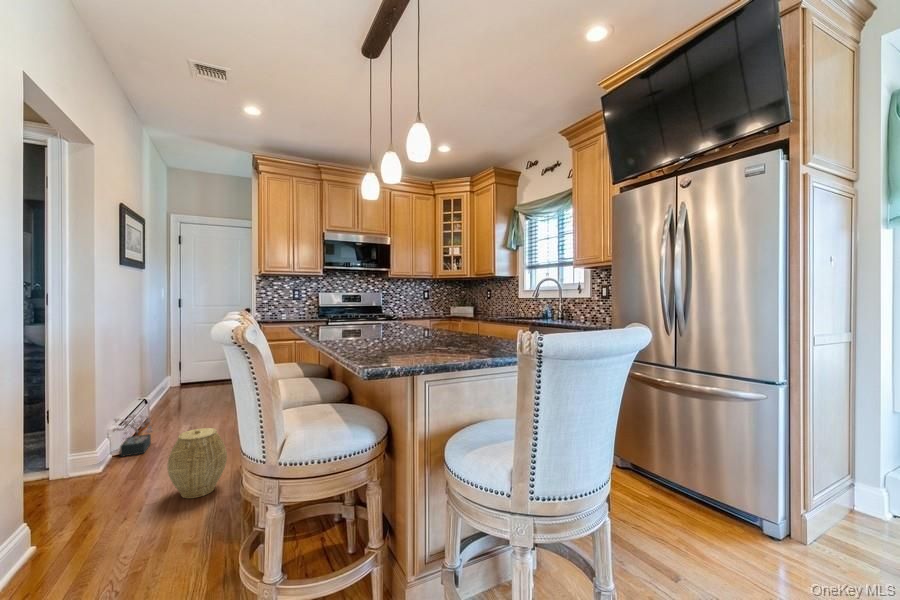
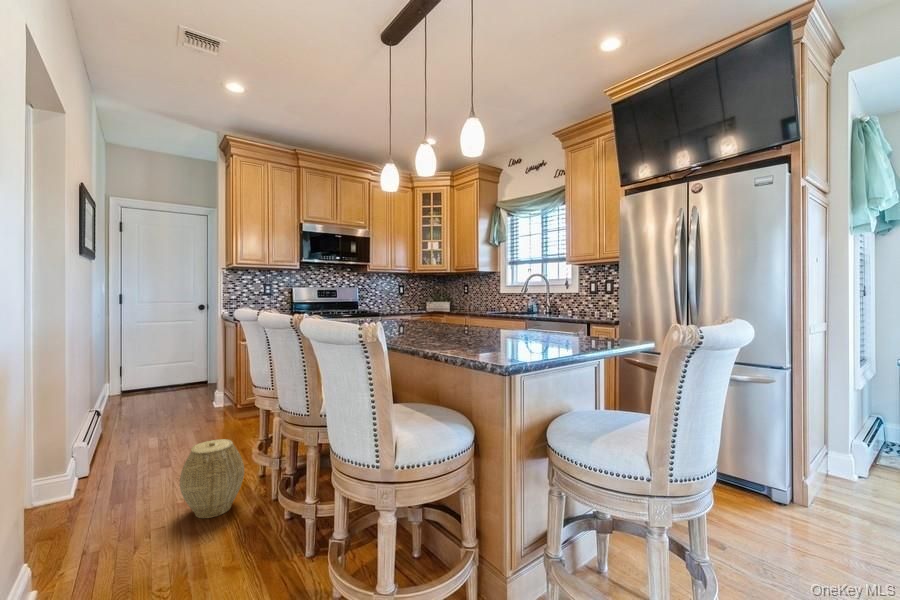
decorative plant: present [113,415,152,457] -> none [82,429,133,480]

